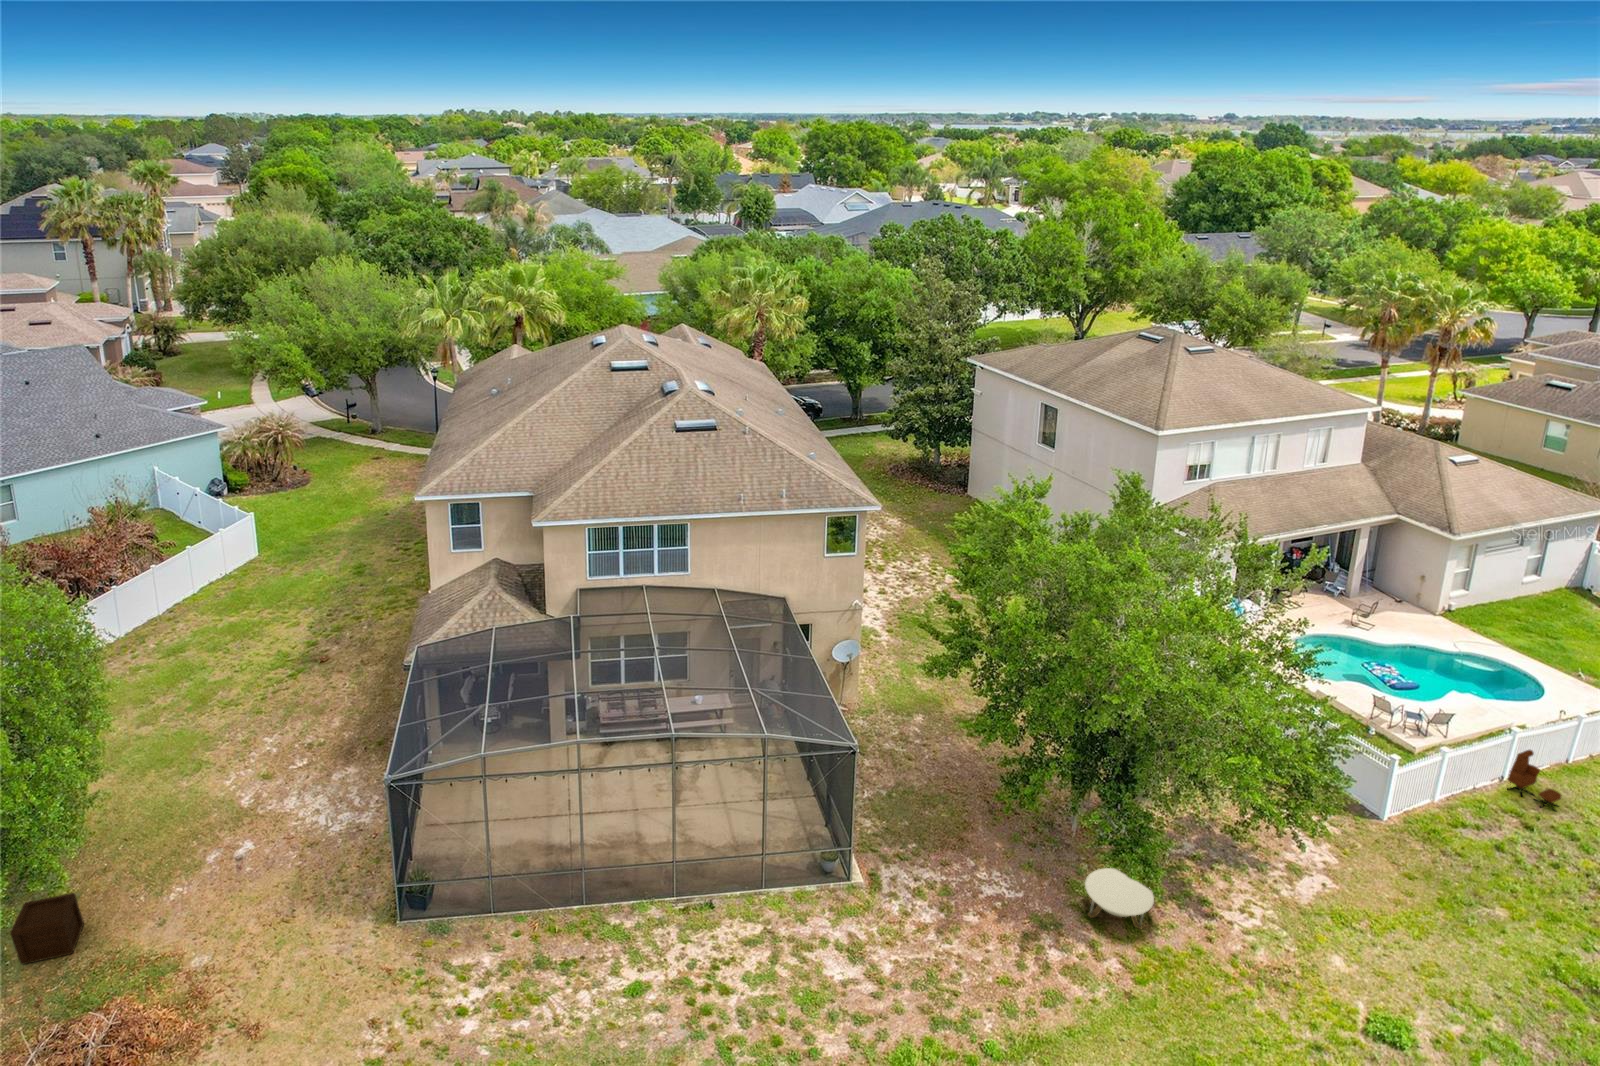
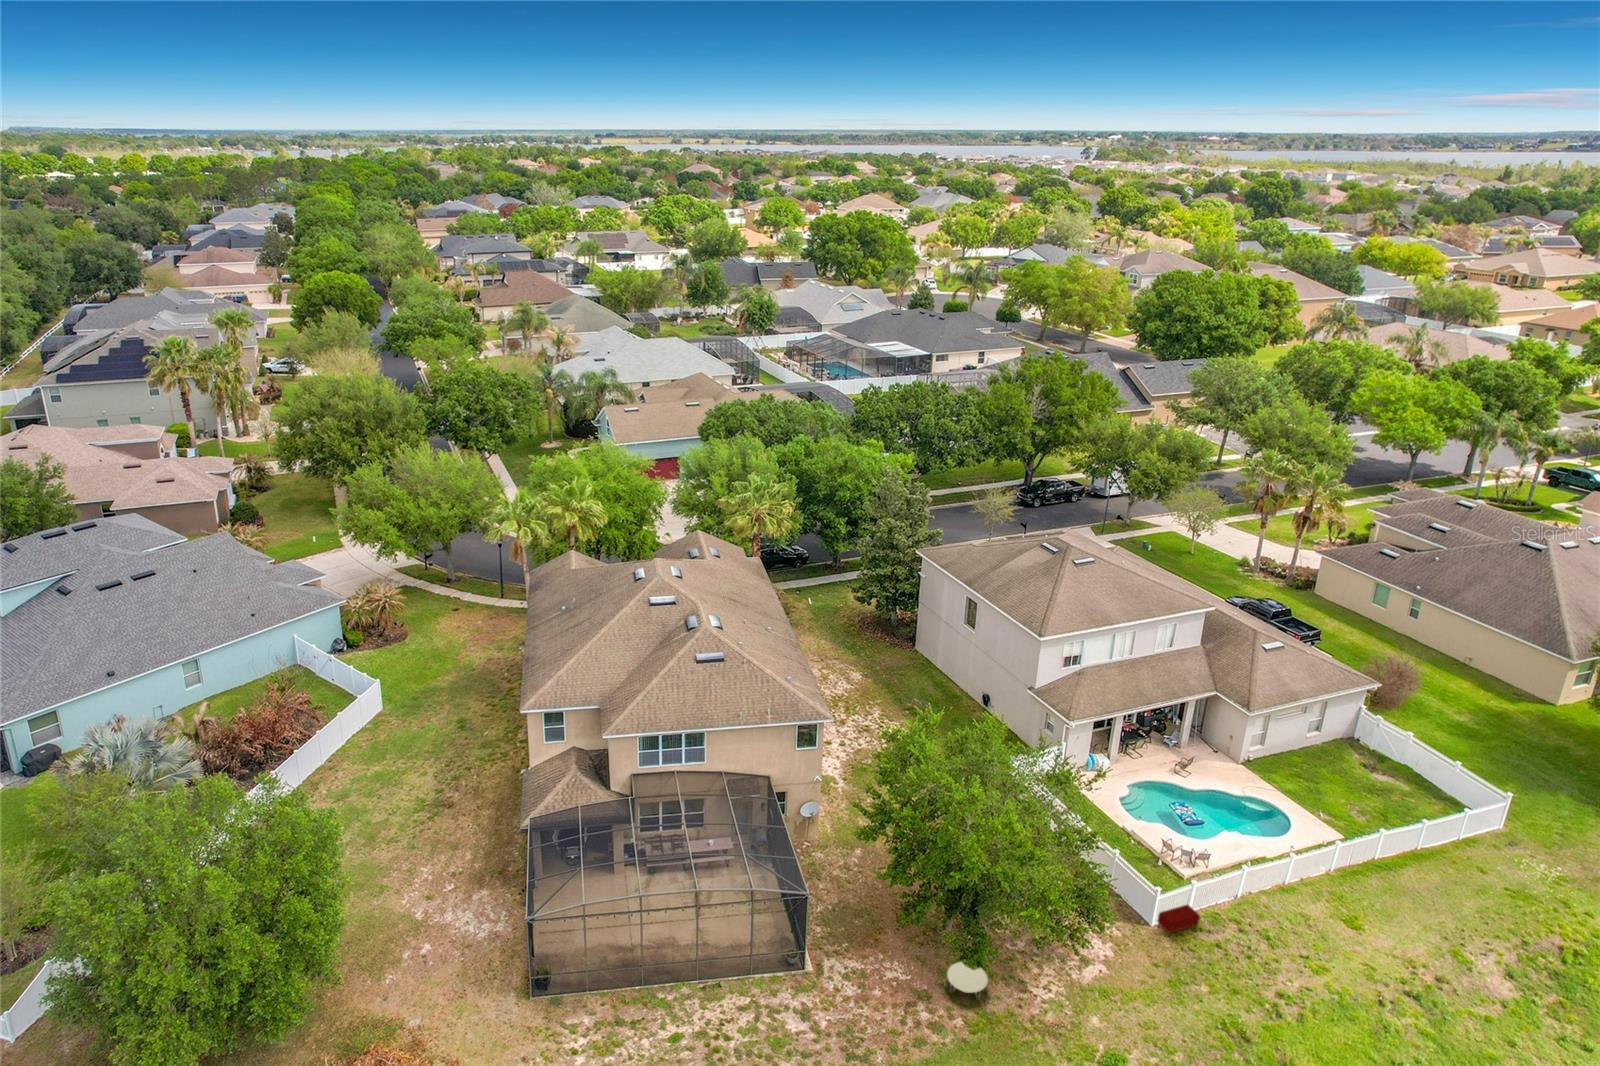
lounge chair: present [1508,750,1562,811] -> none [1240,878,1271,921]
bench: none [1393,787,1462,835] -> present [1158,905,1200,936]
wooden crate: present [10,893,84,964] -> none [311,980,343,1023]

